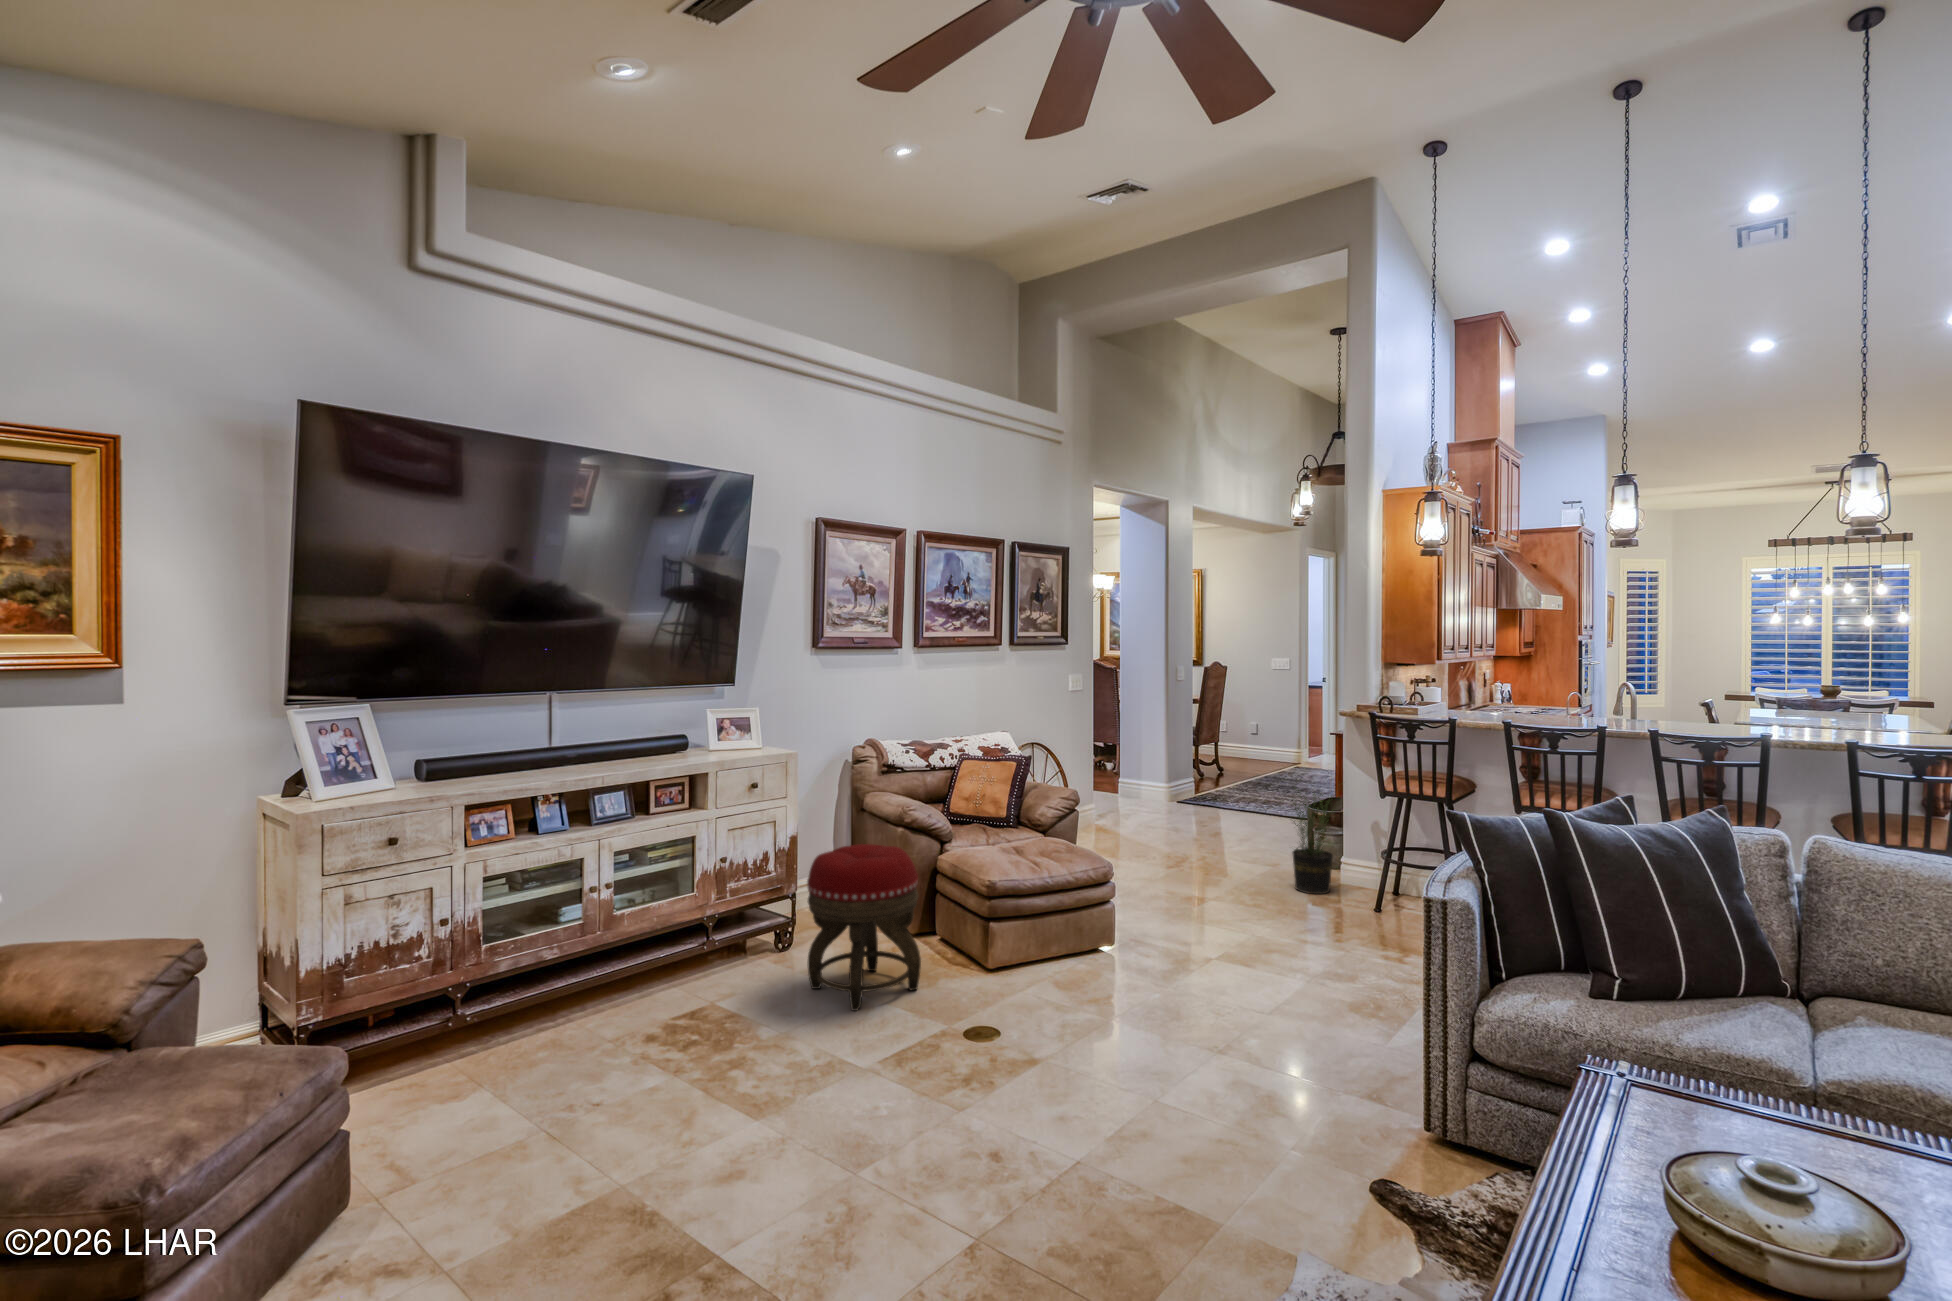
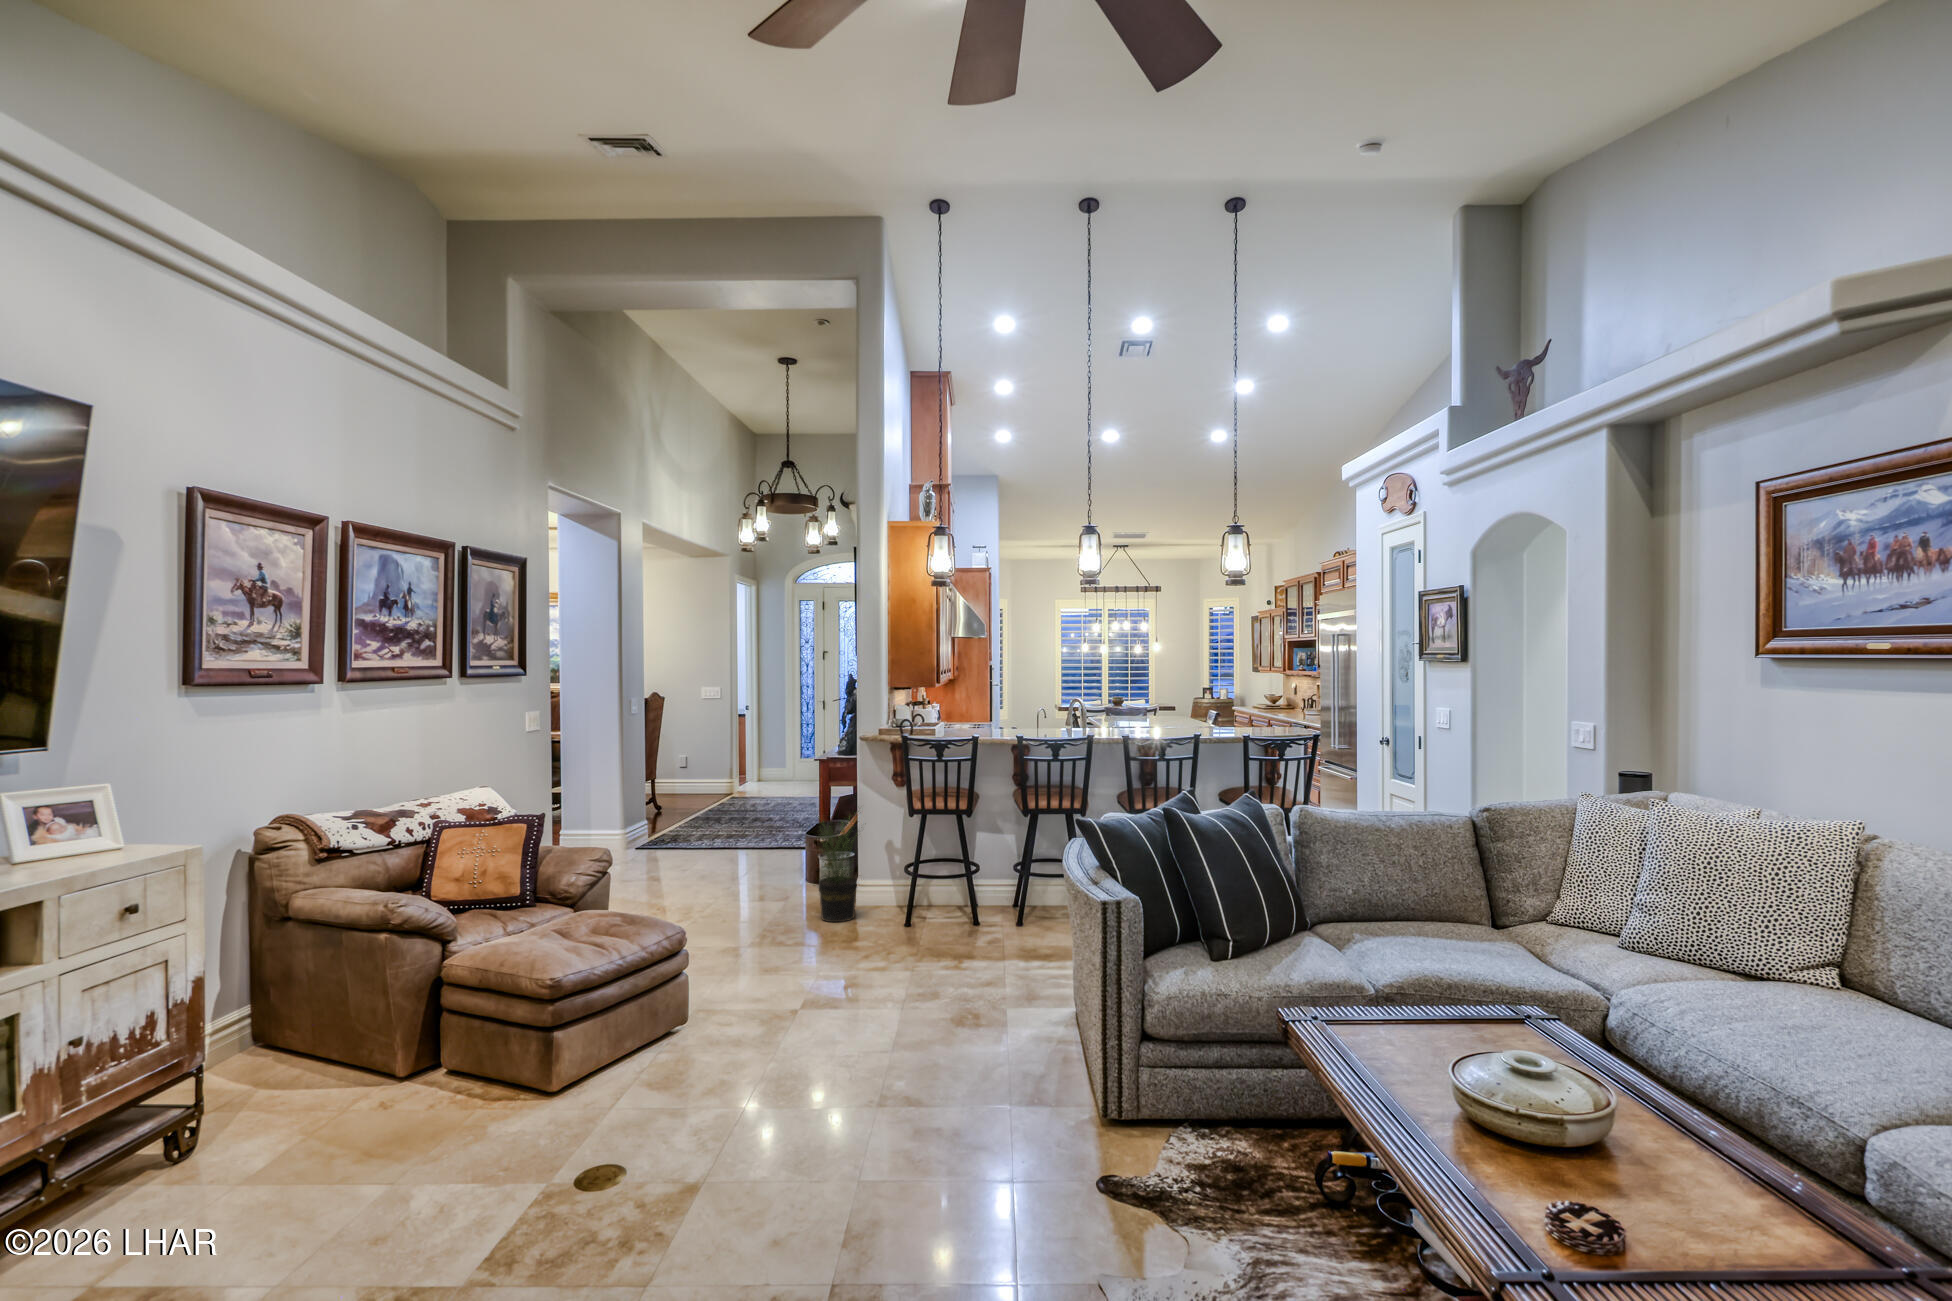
footstool: present [807,844,921,1011] -> none [277,965,477,1225]

